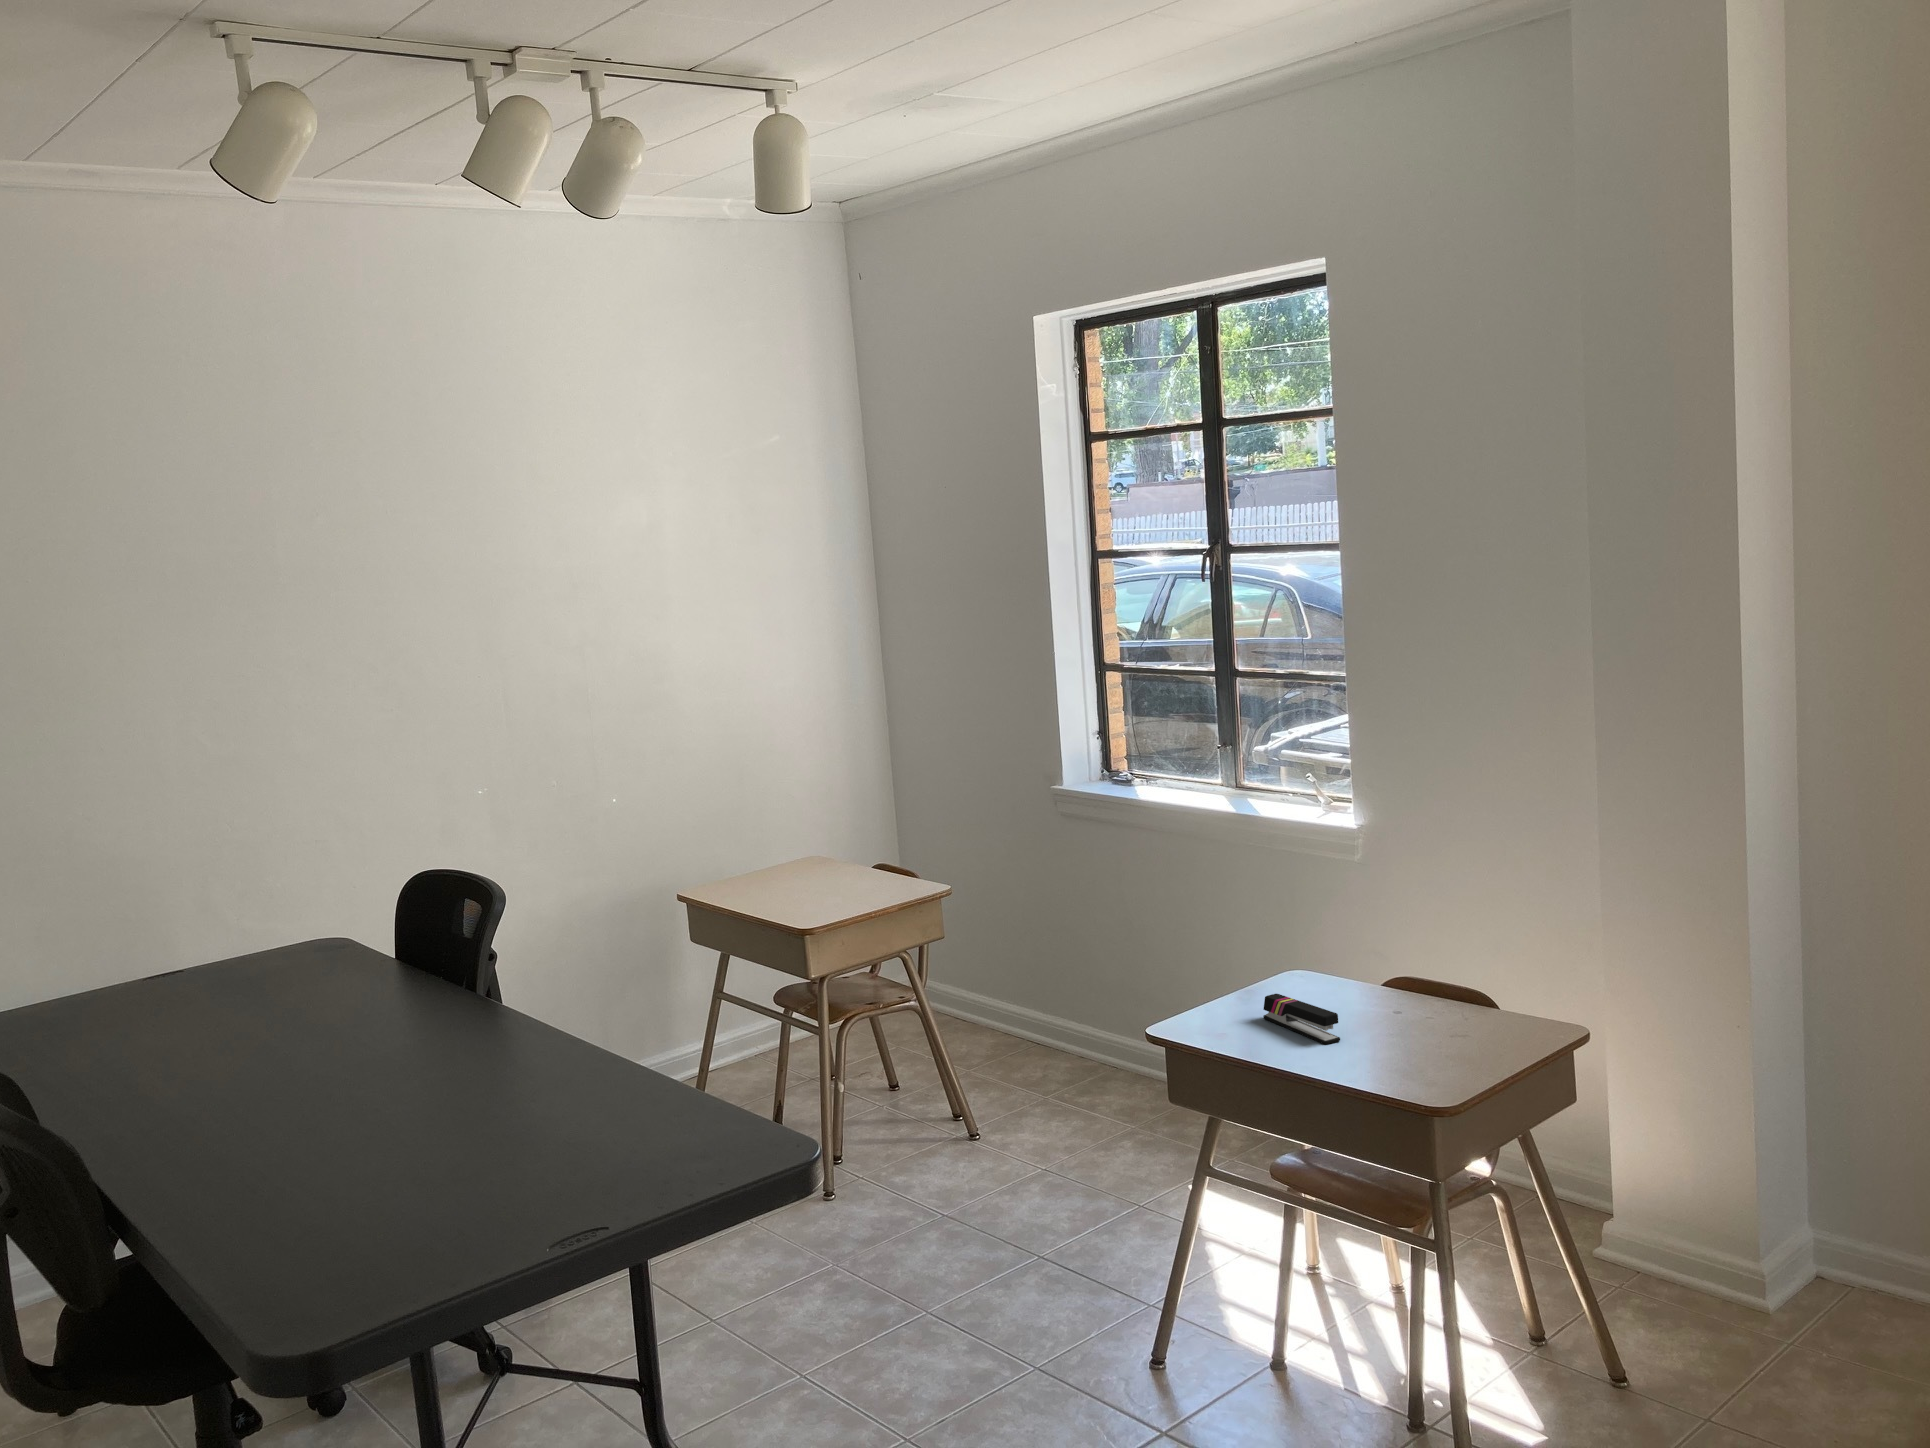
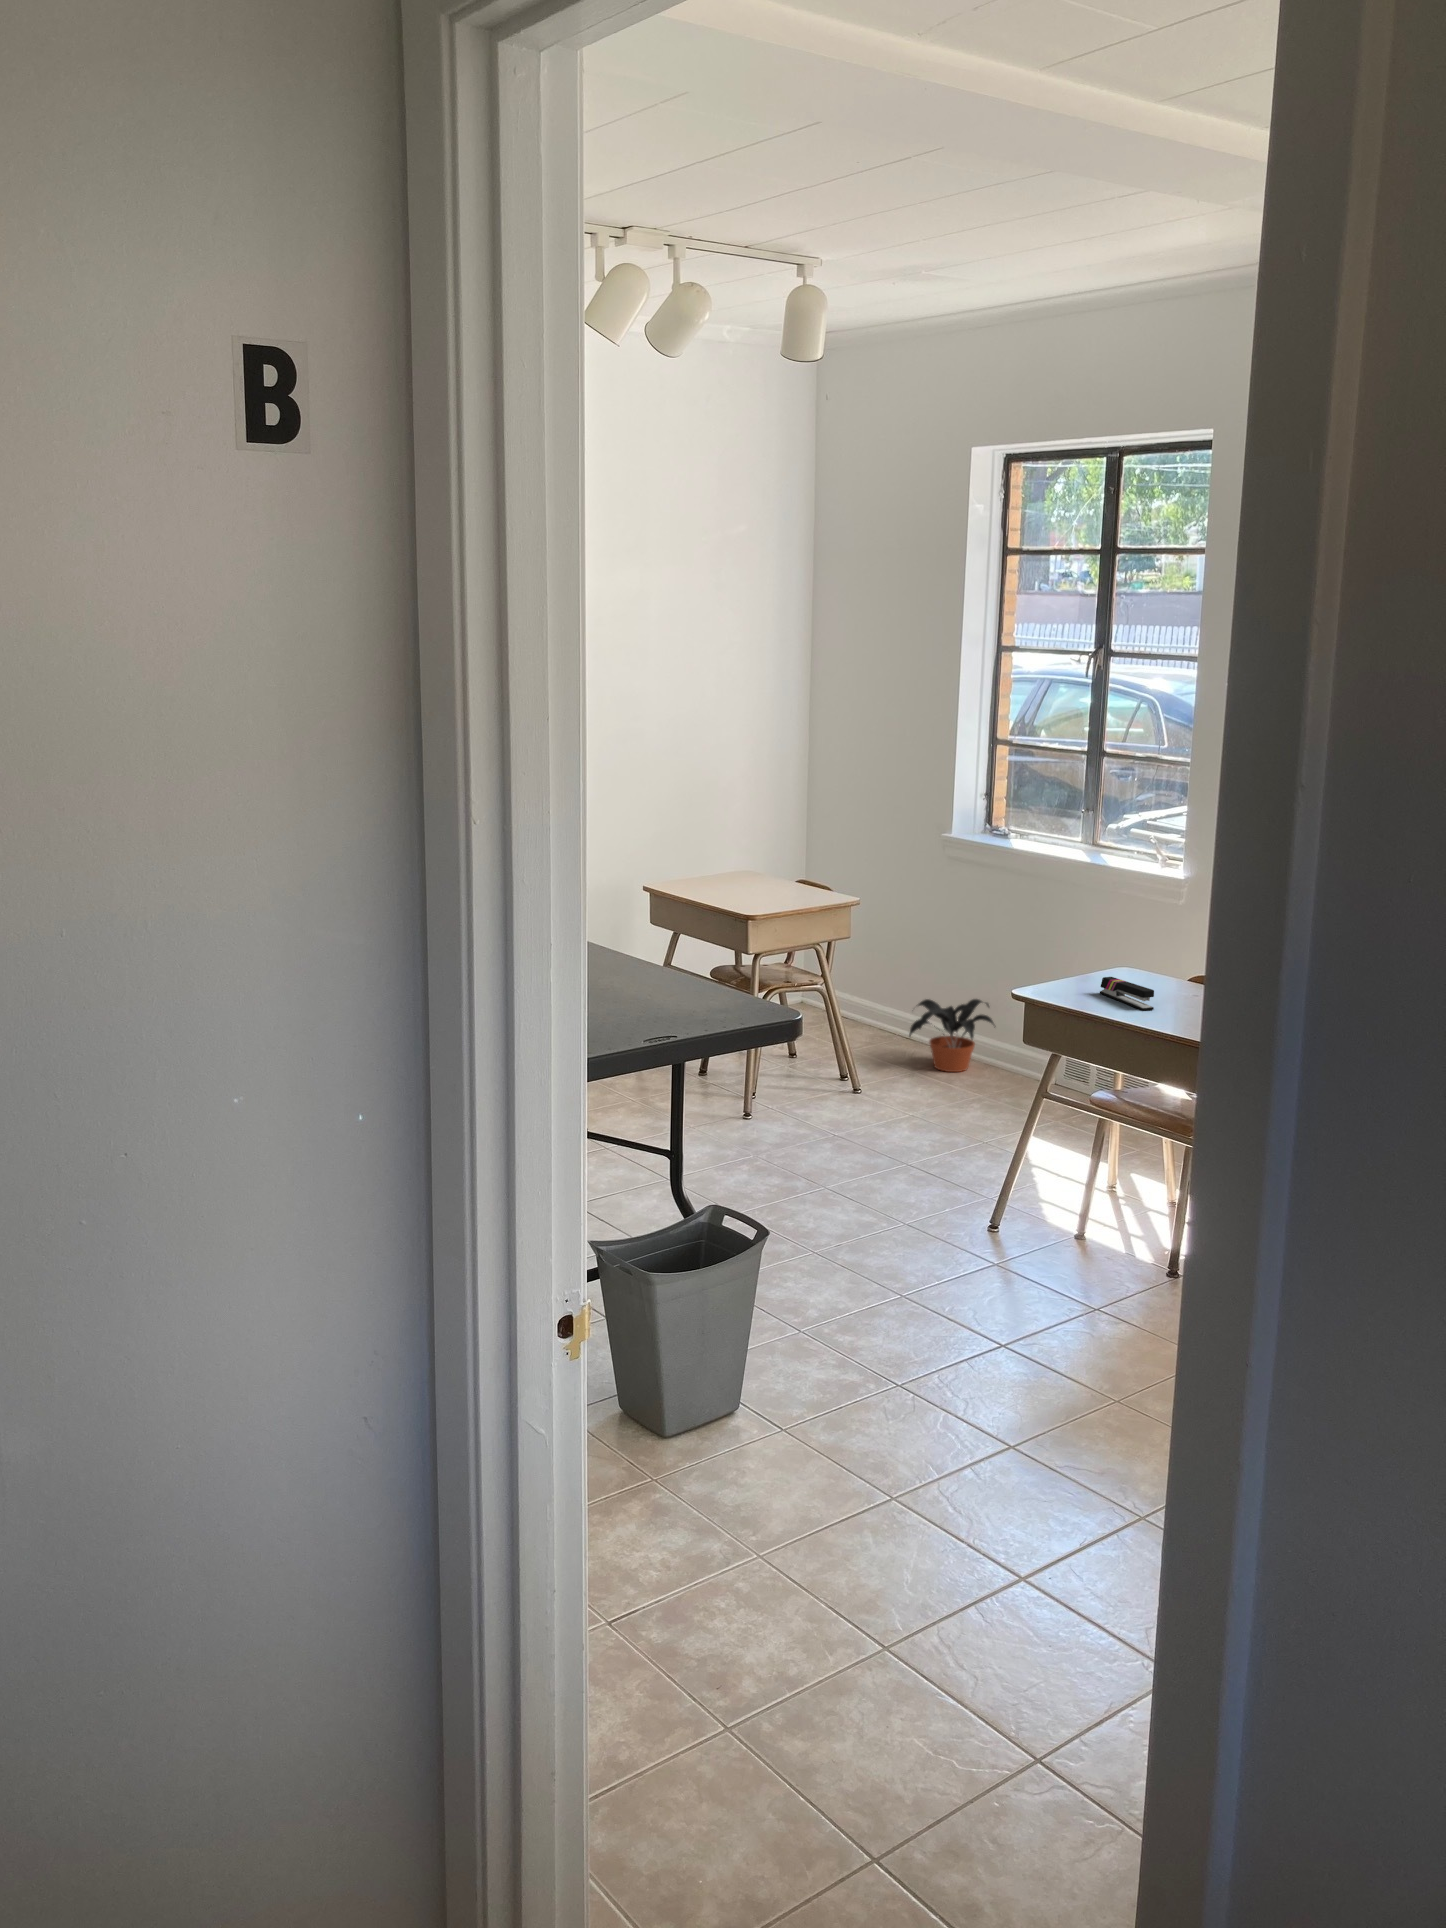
potted plant: none [1034,995,1143,1094] -> present [909,999,994,1072]

